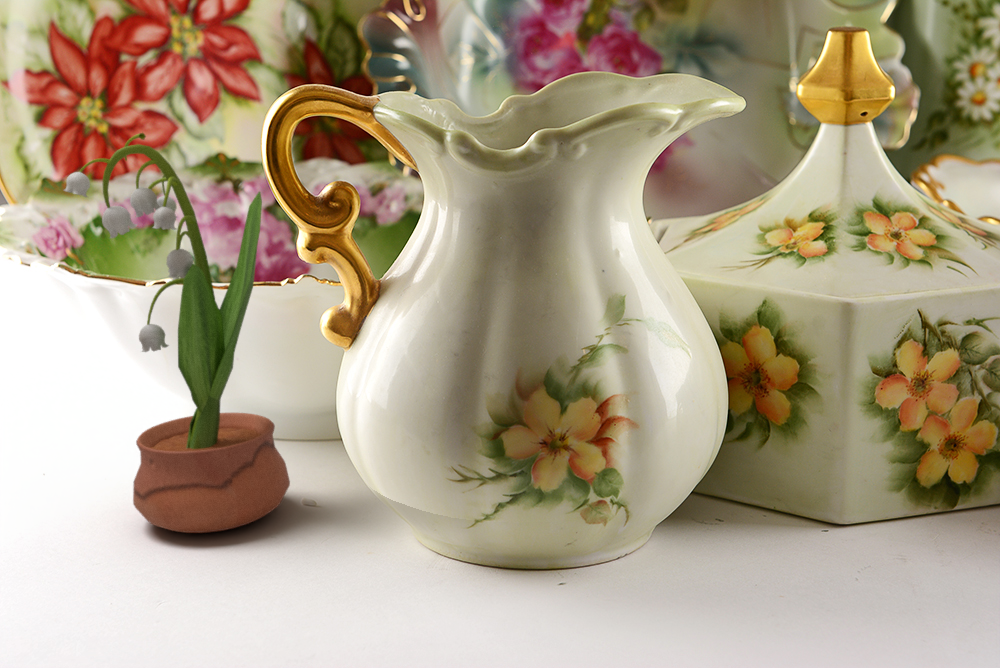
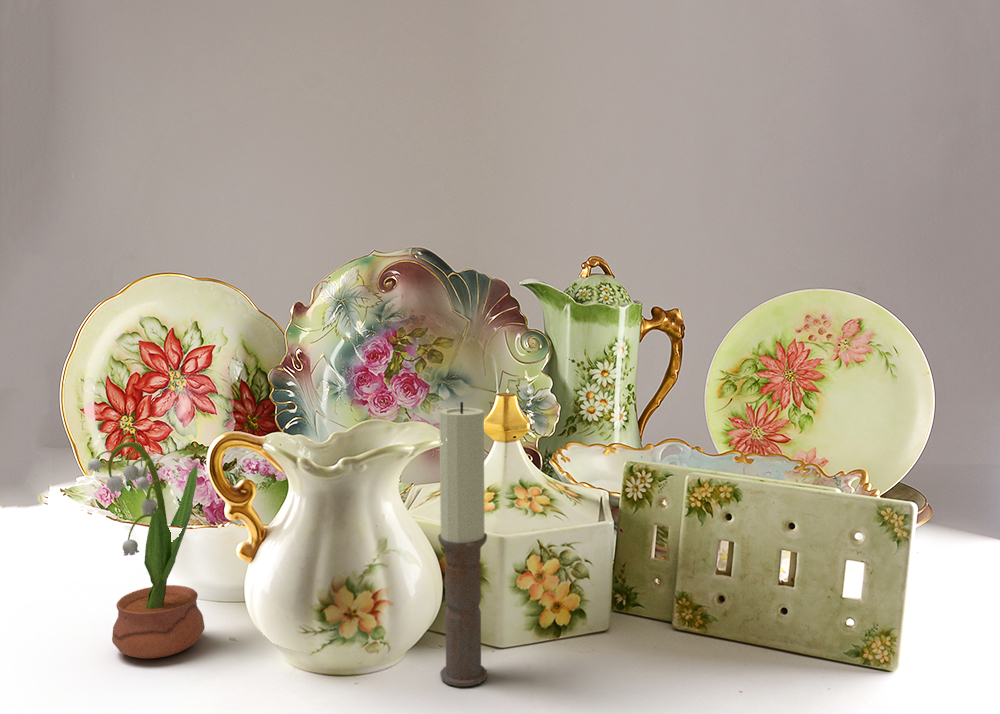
candle: none [721,18,819,589] -> present [438,402,487,686]

